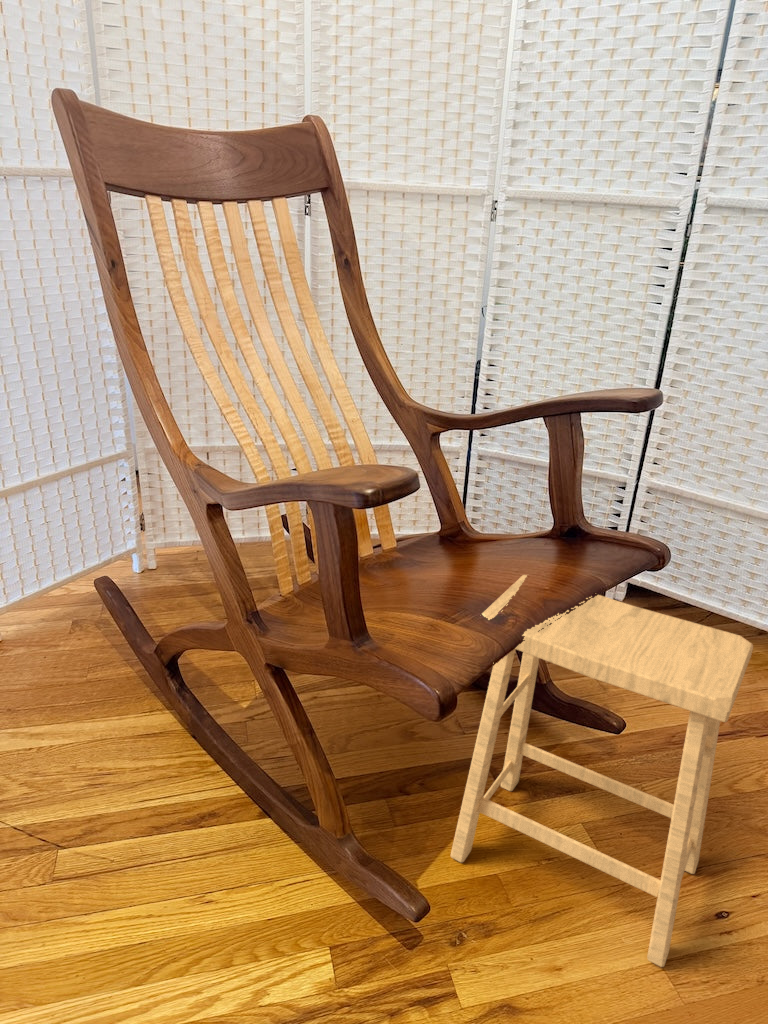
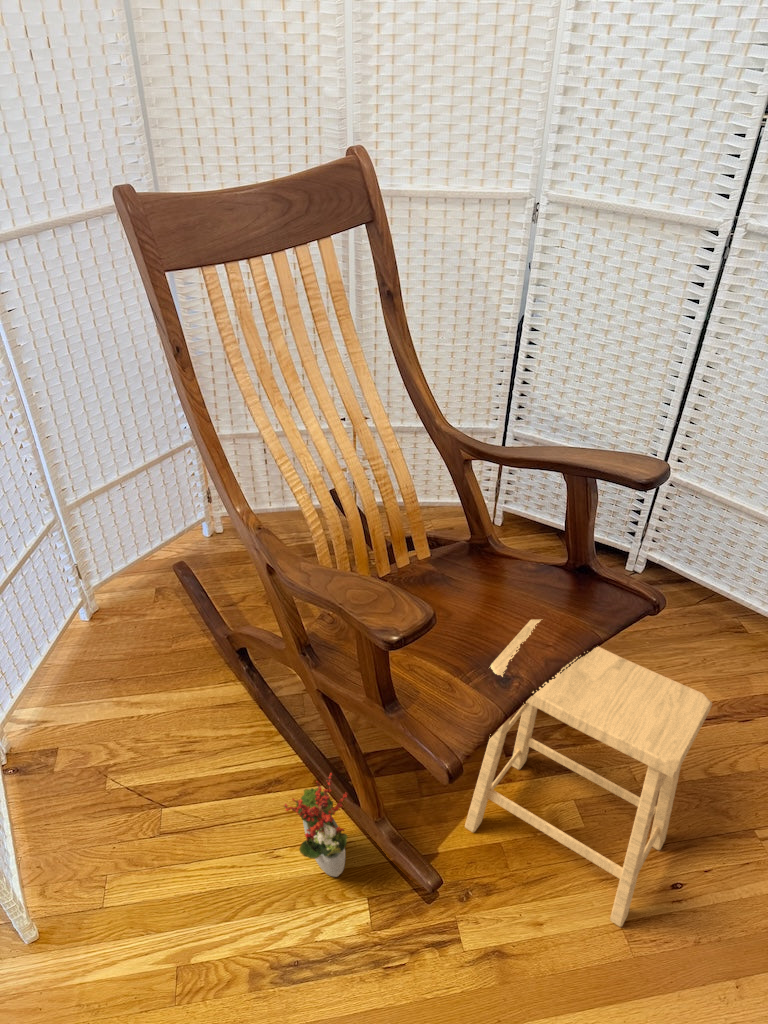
decorative plant: none [219,768,303,923] -> present [284,773,347,877]

